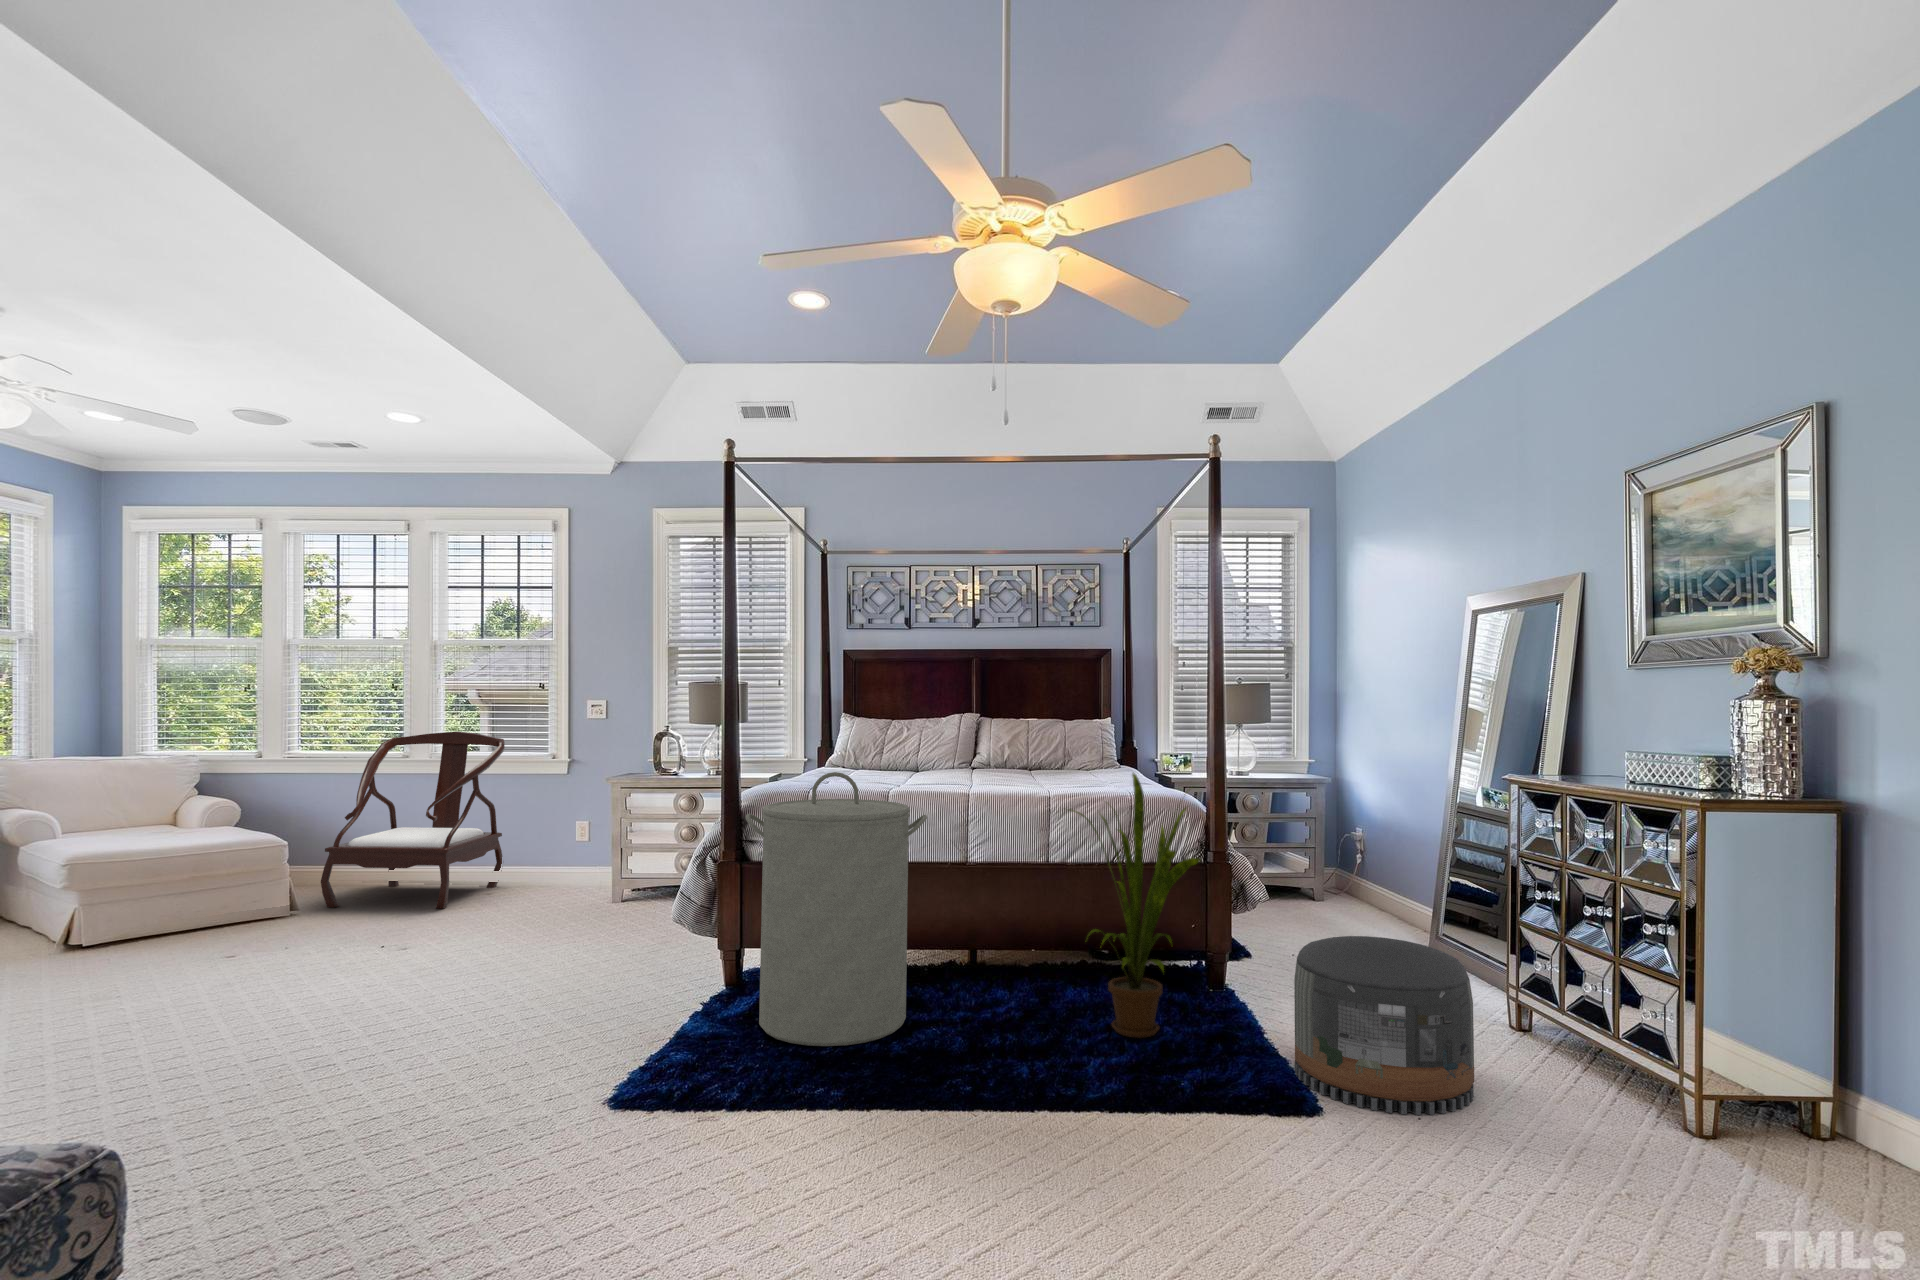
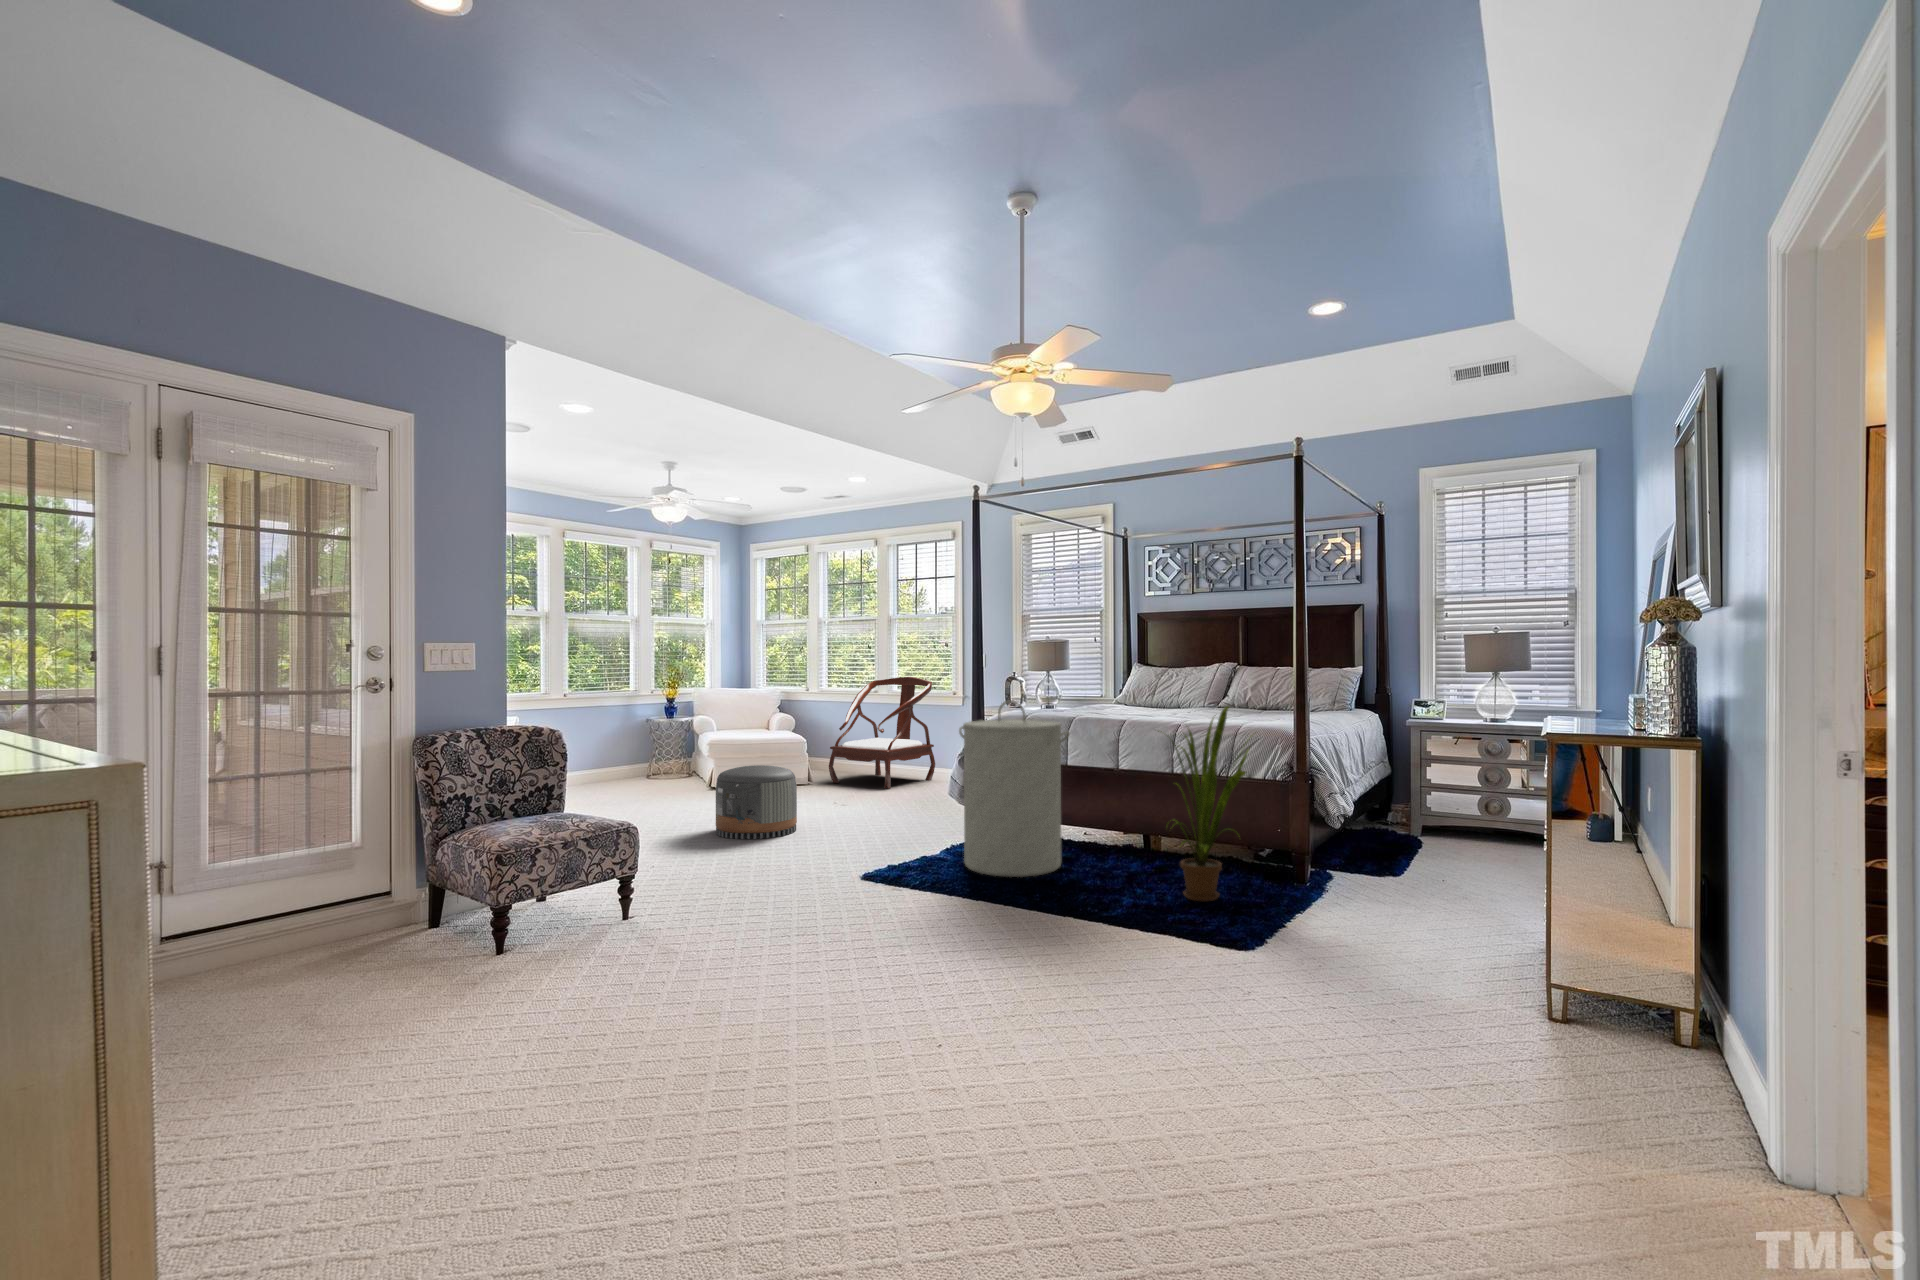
pouf: present [1294,936,1474,1115] -> present [716,765,797,839]

